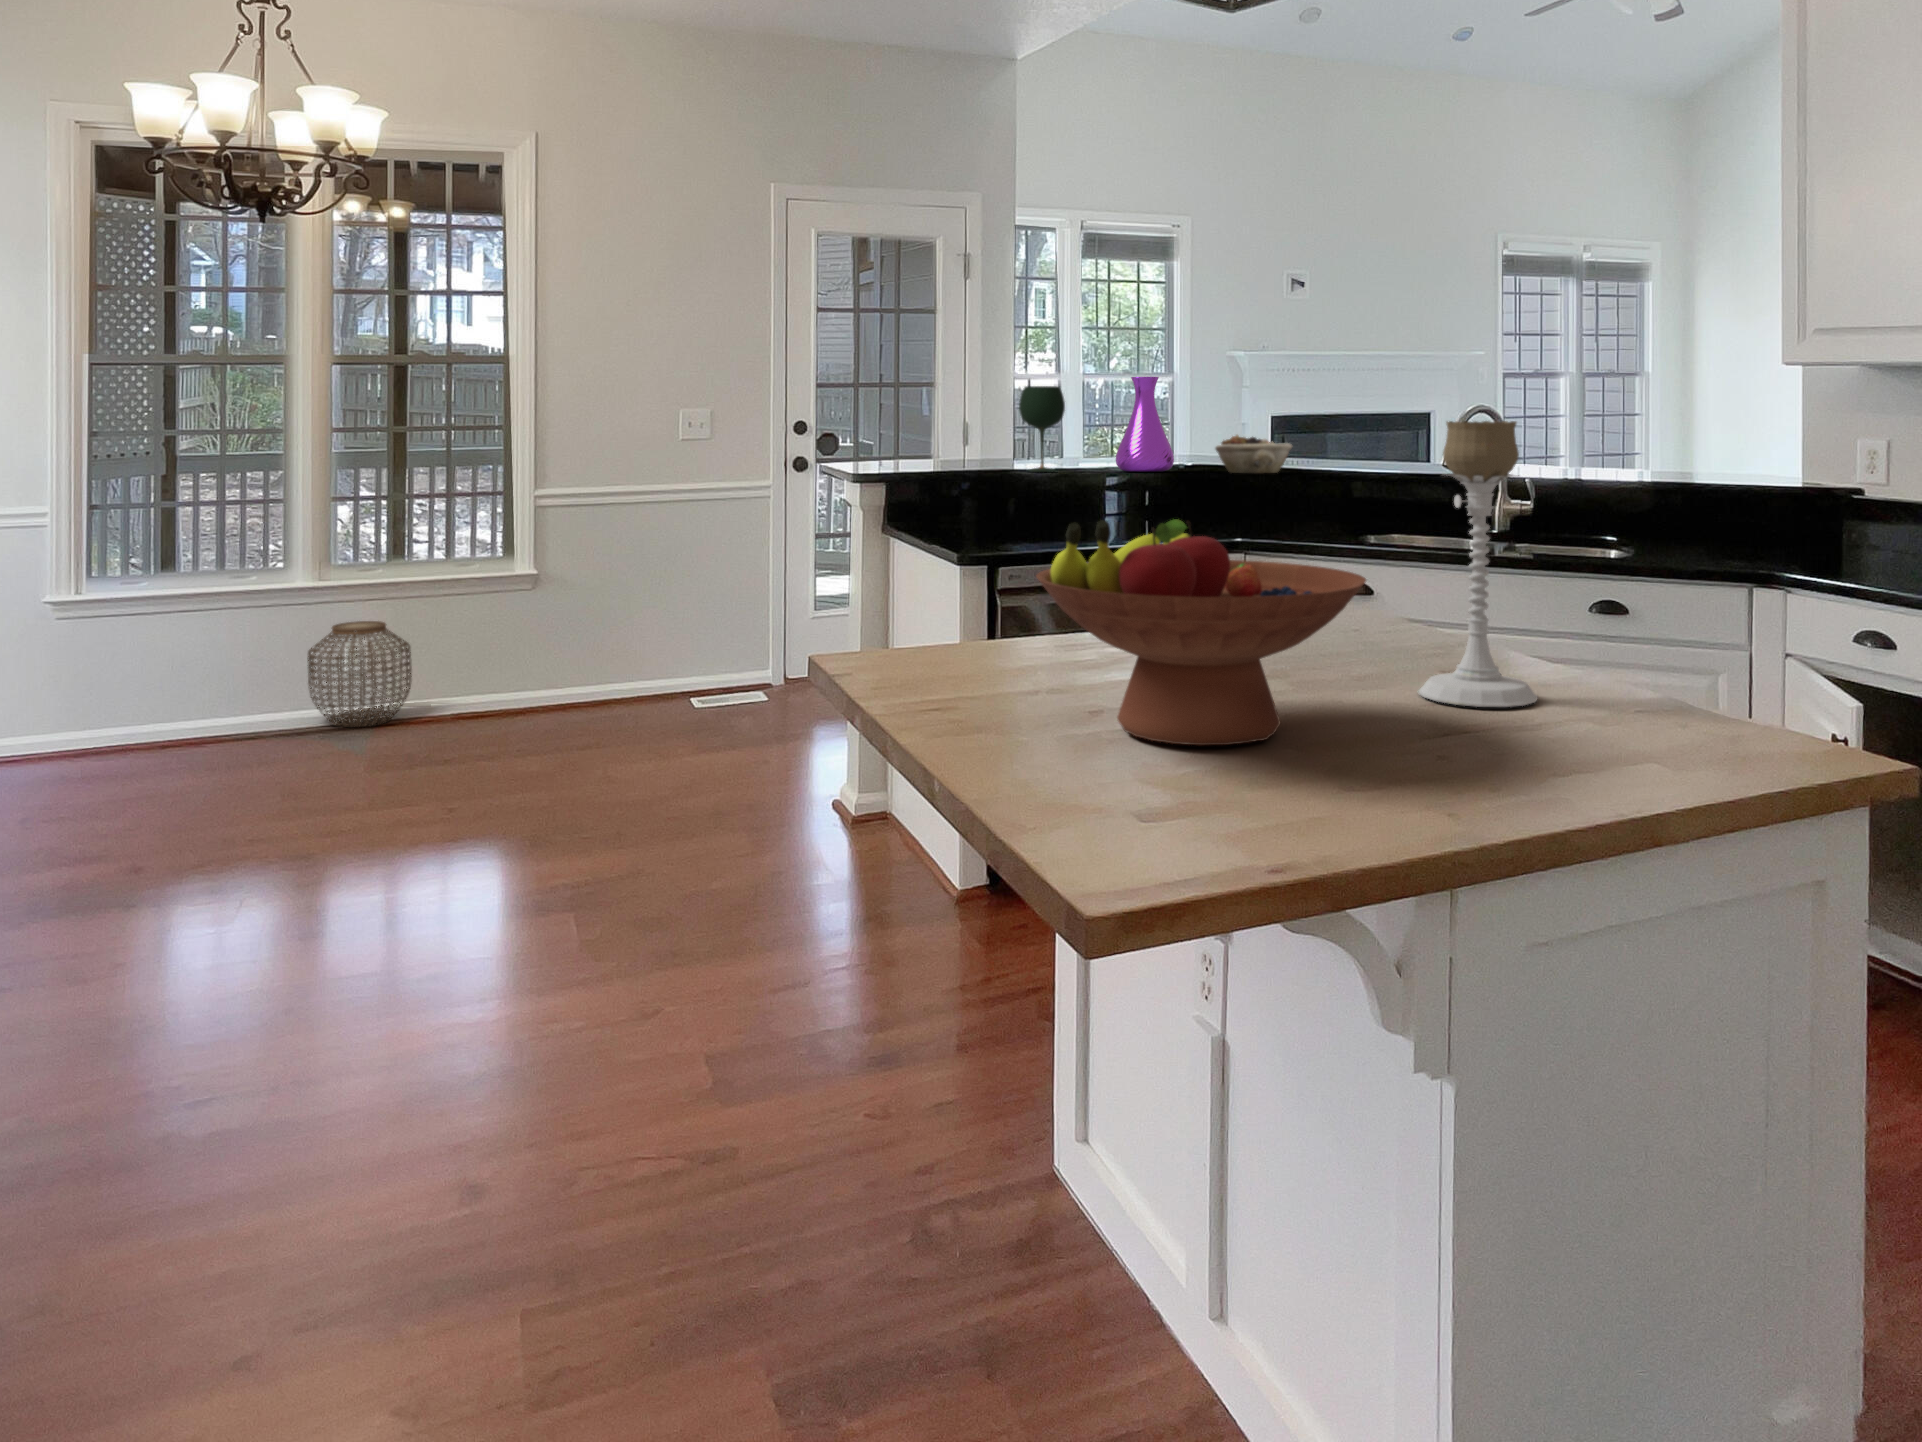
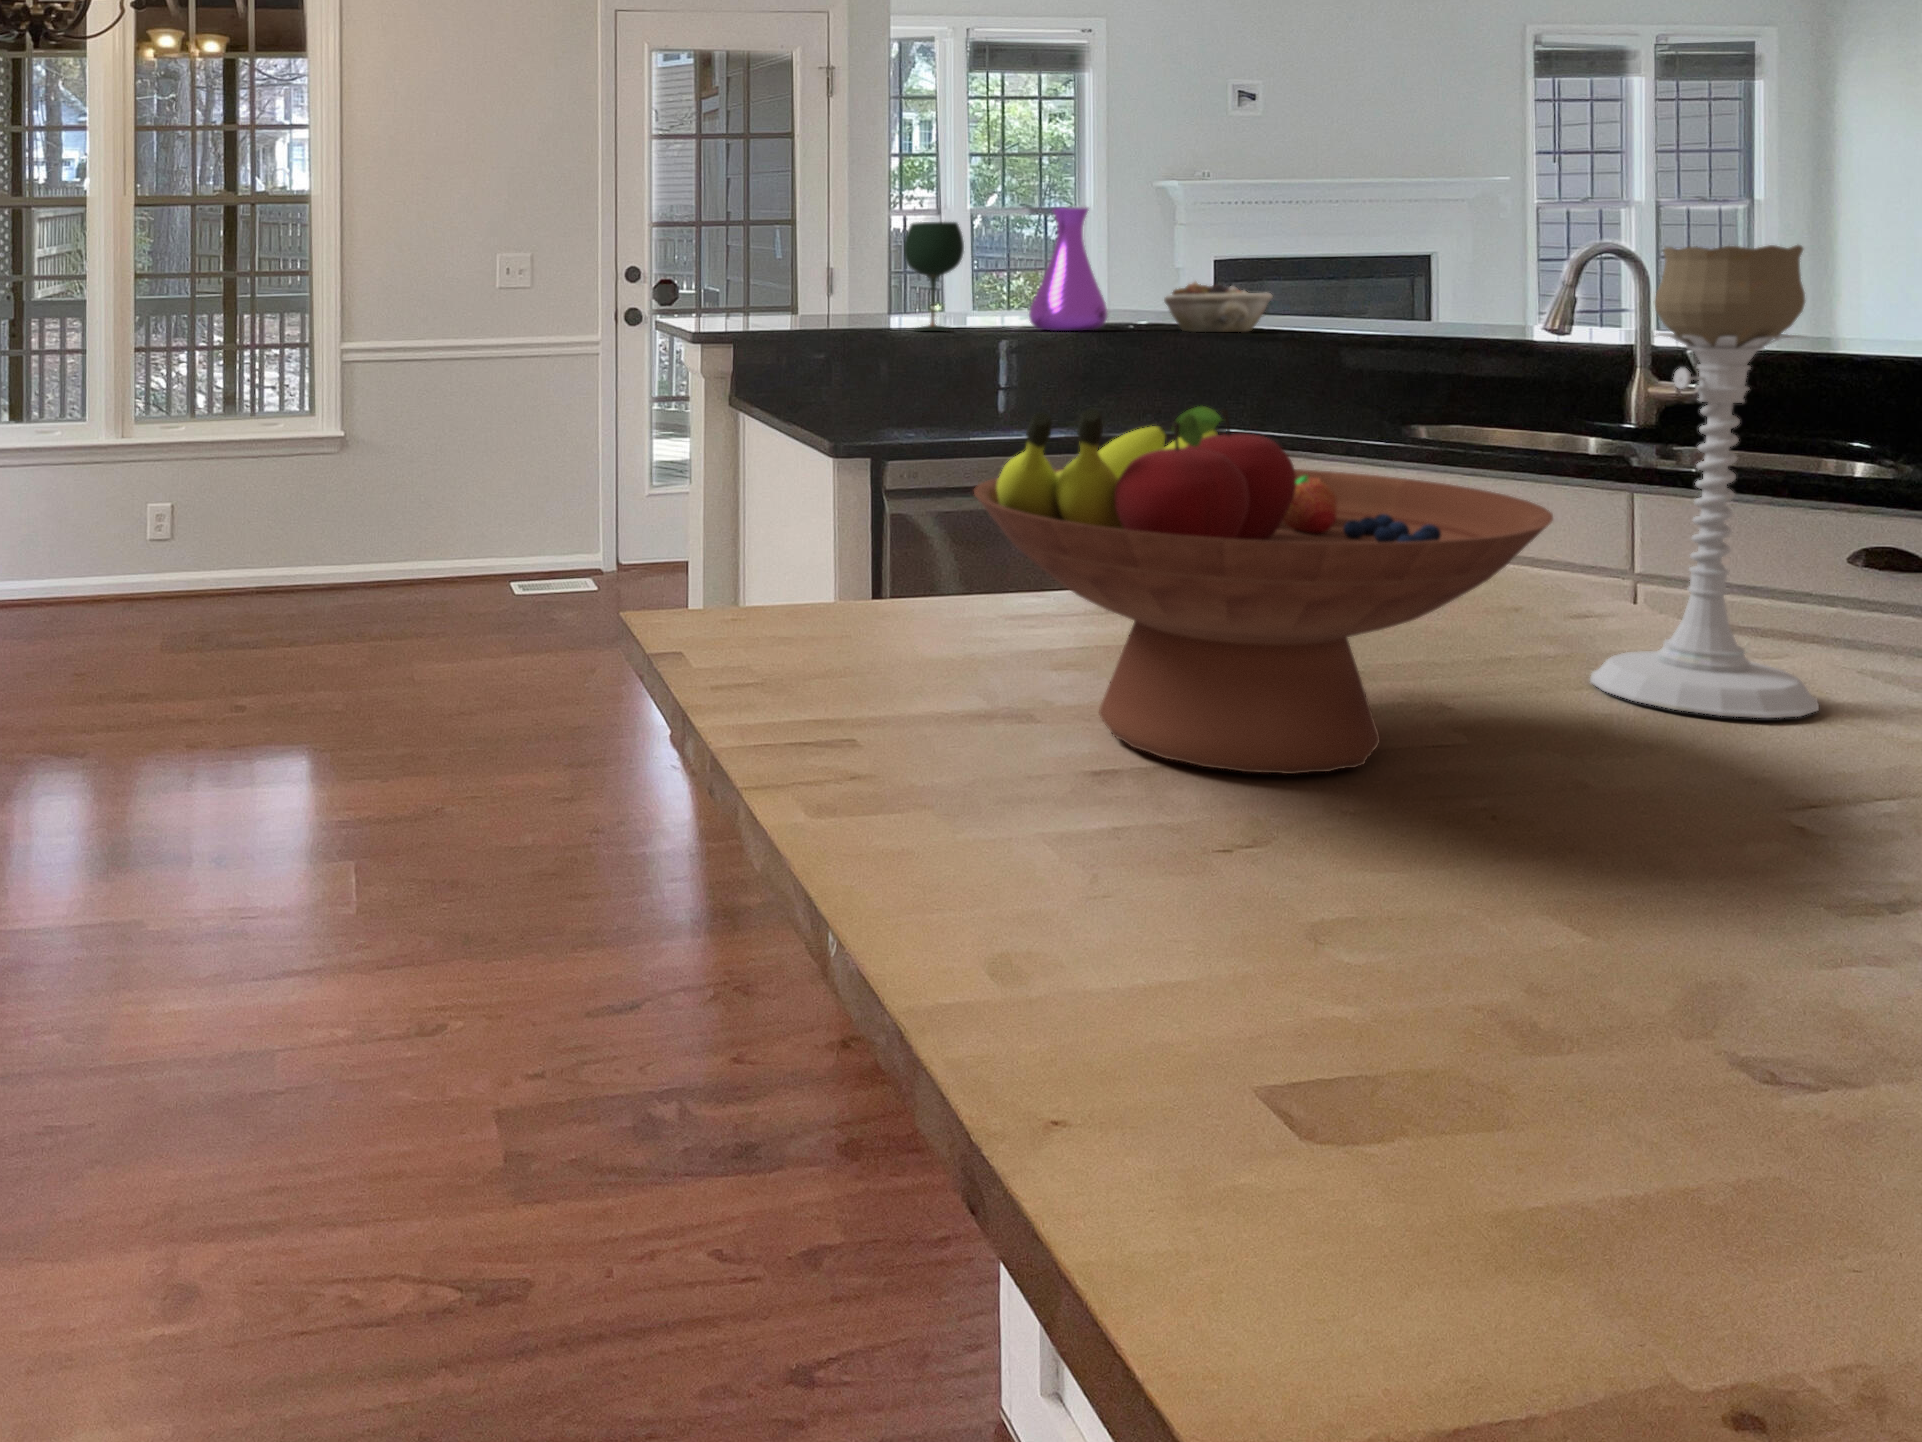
woven basket: present [307,621,412,727] -> none [101,497,208,612]

